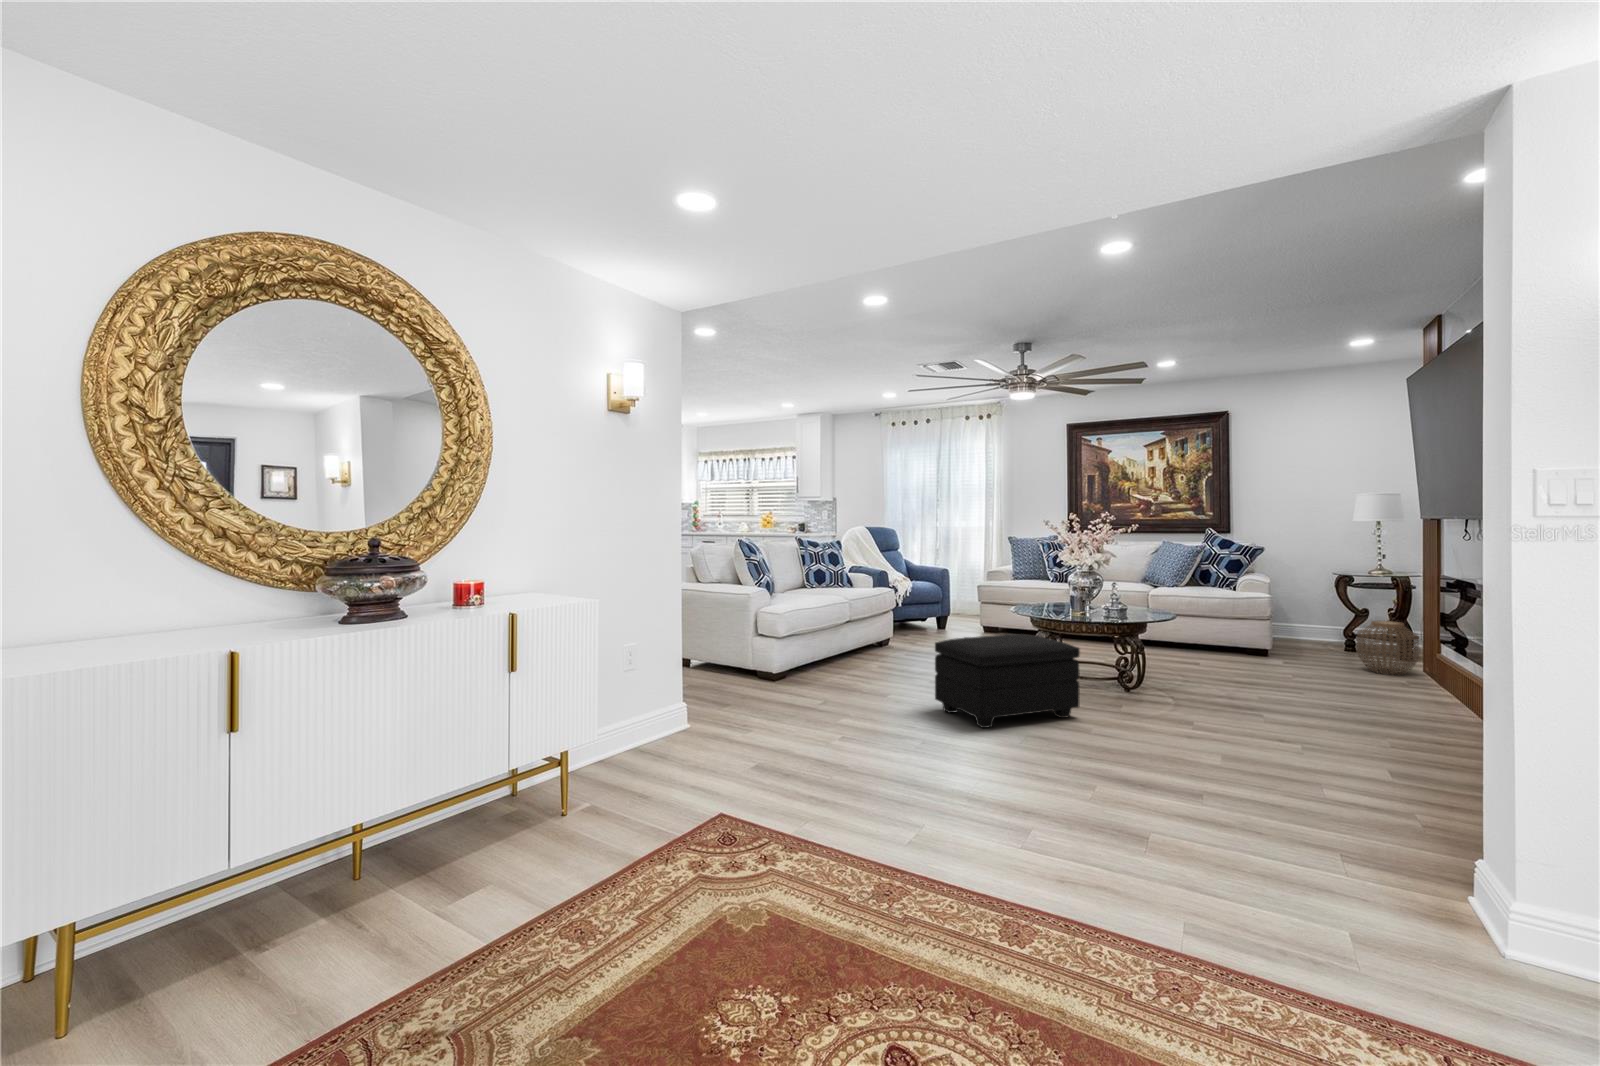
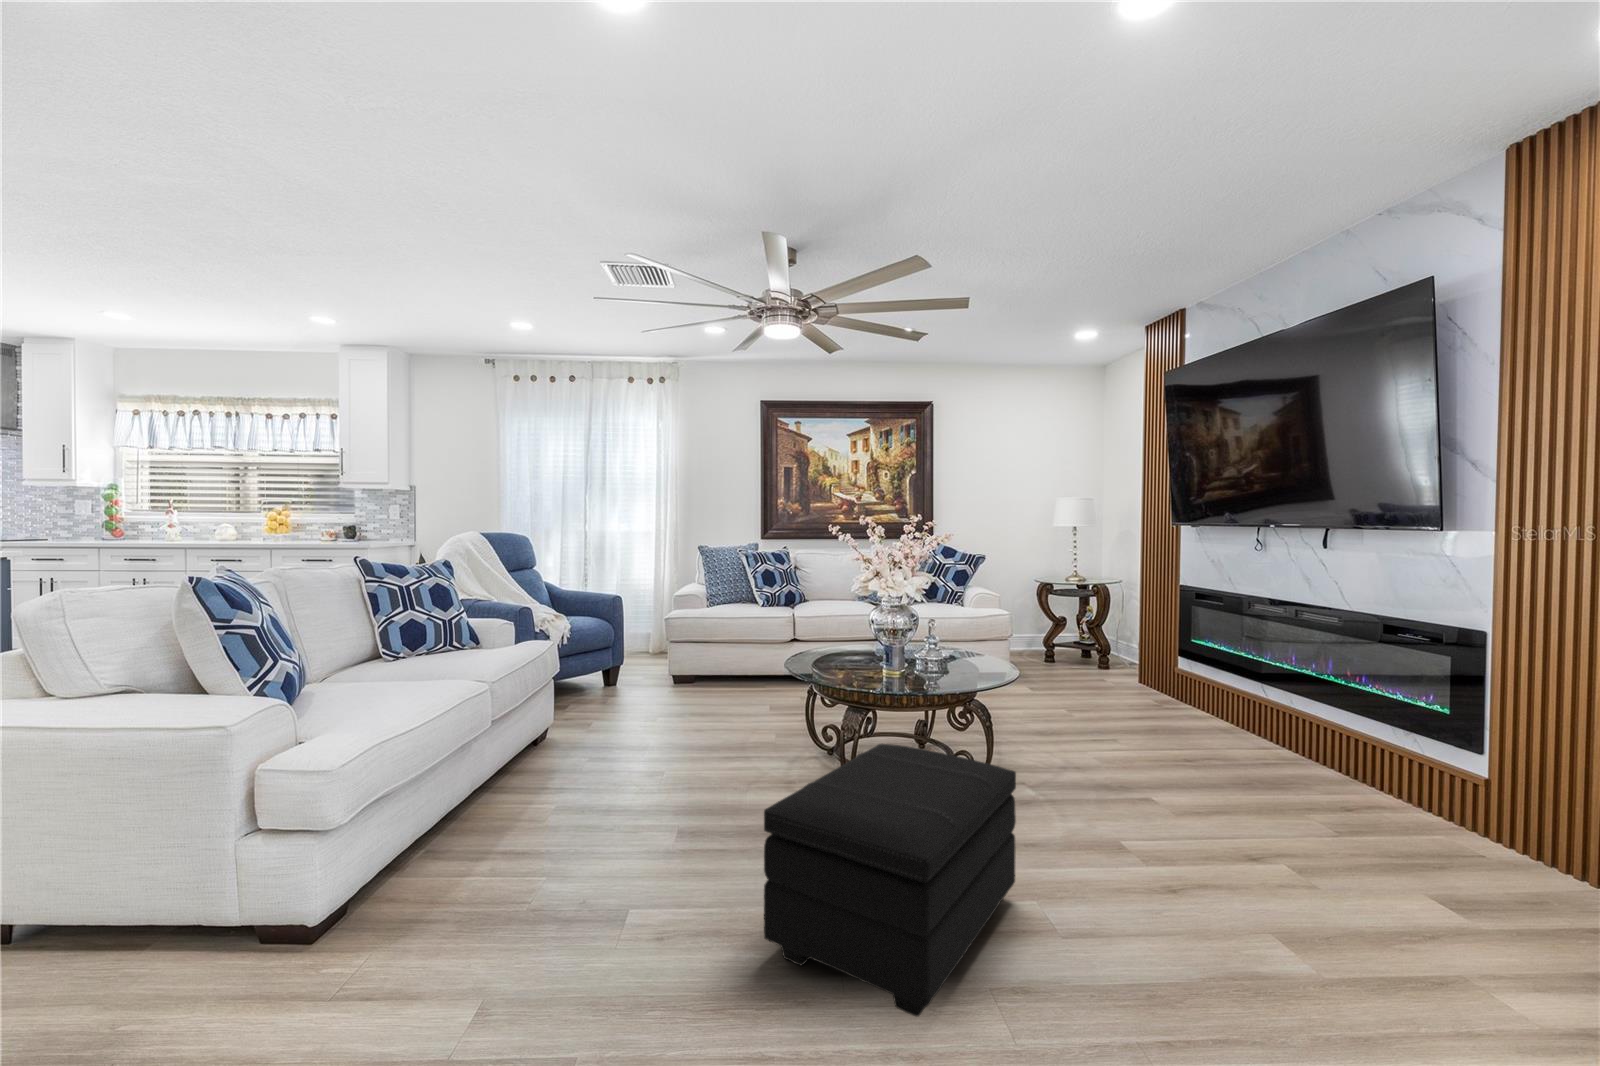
woven basket: present [1357,621,1419,675] -> none [1108,638,1167,698]

